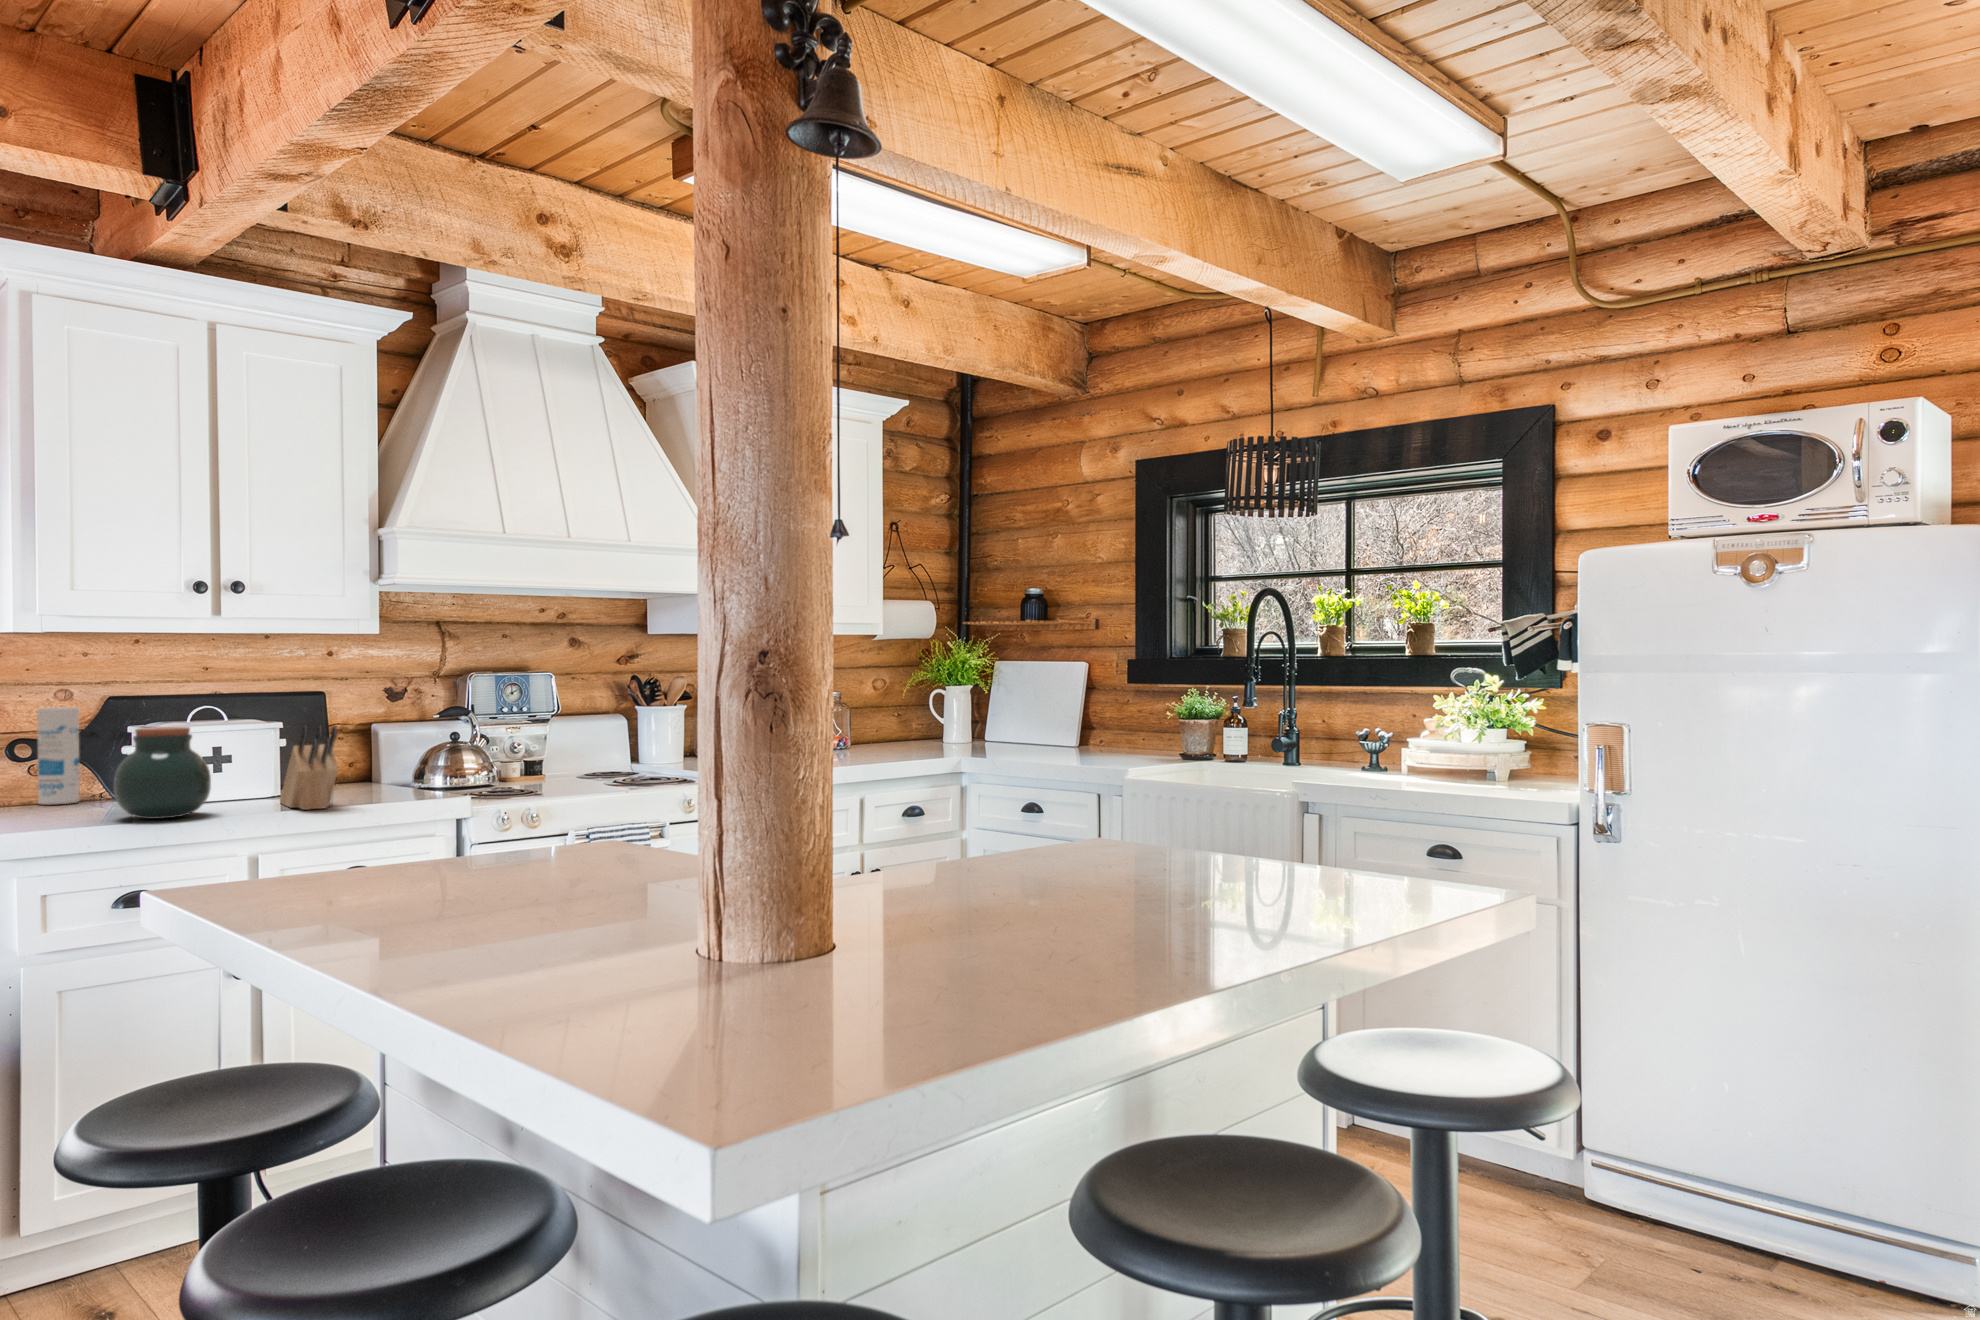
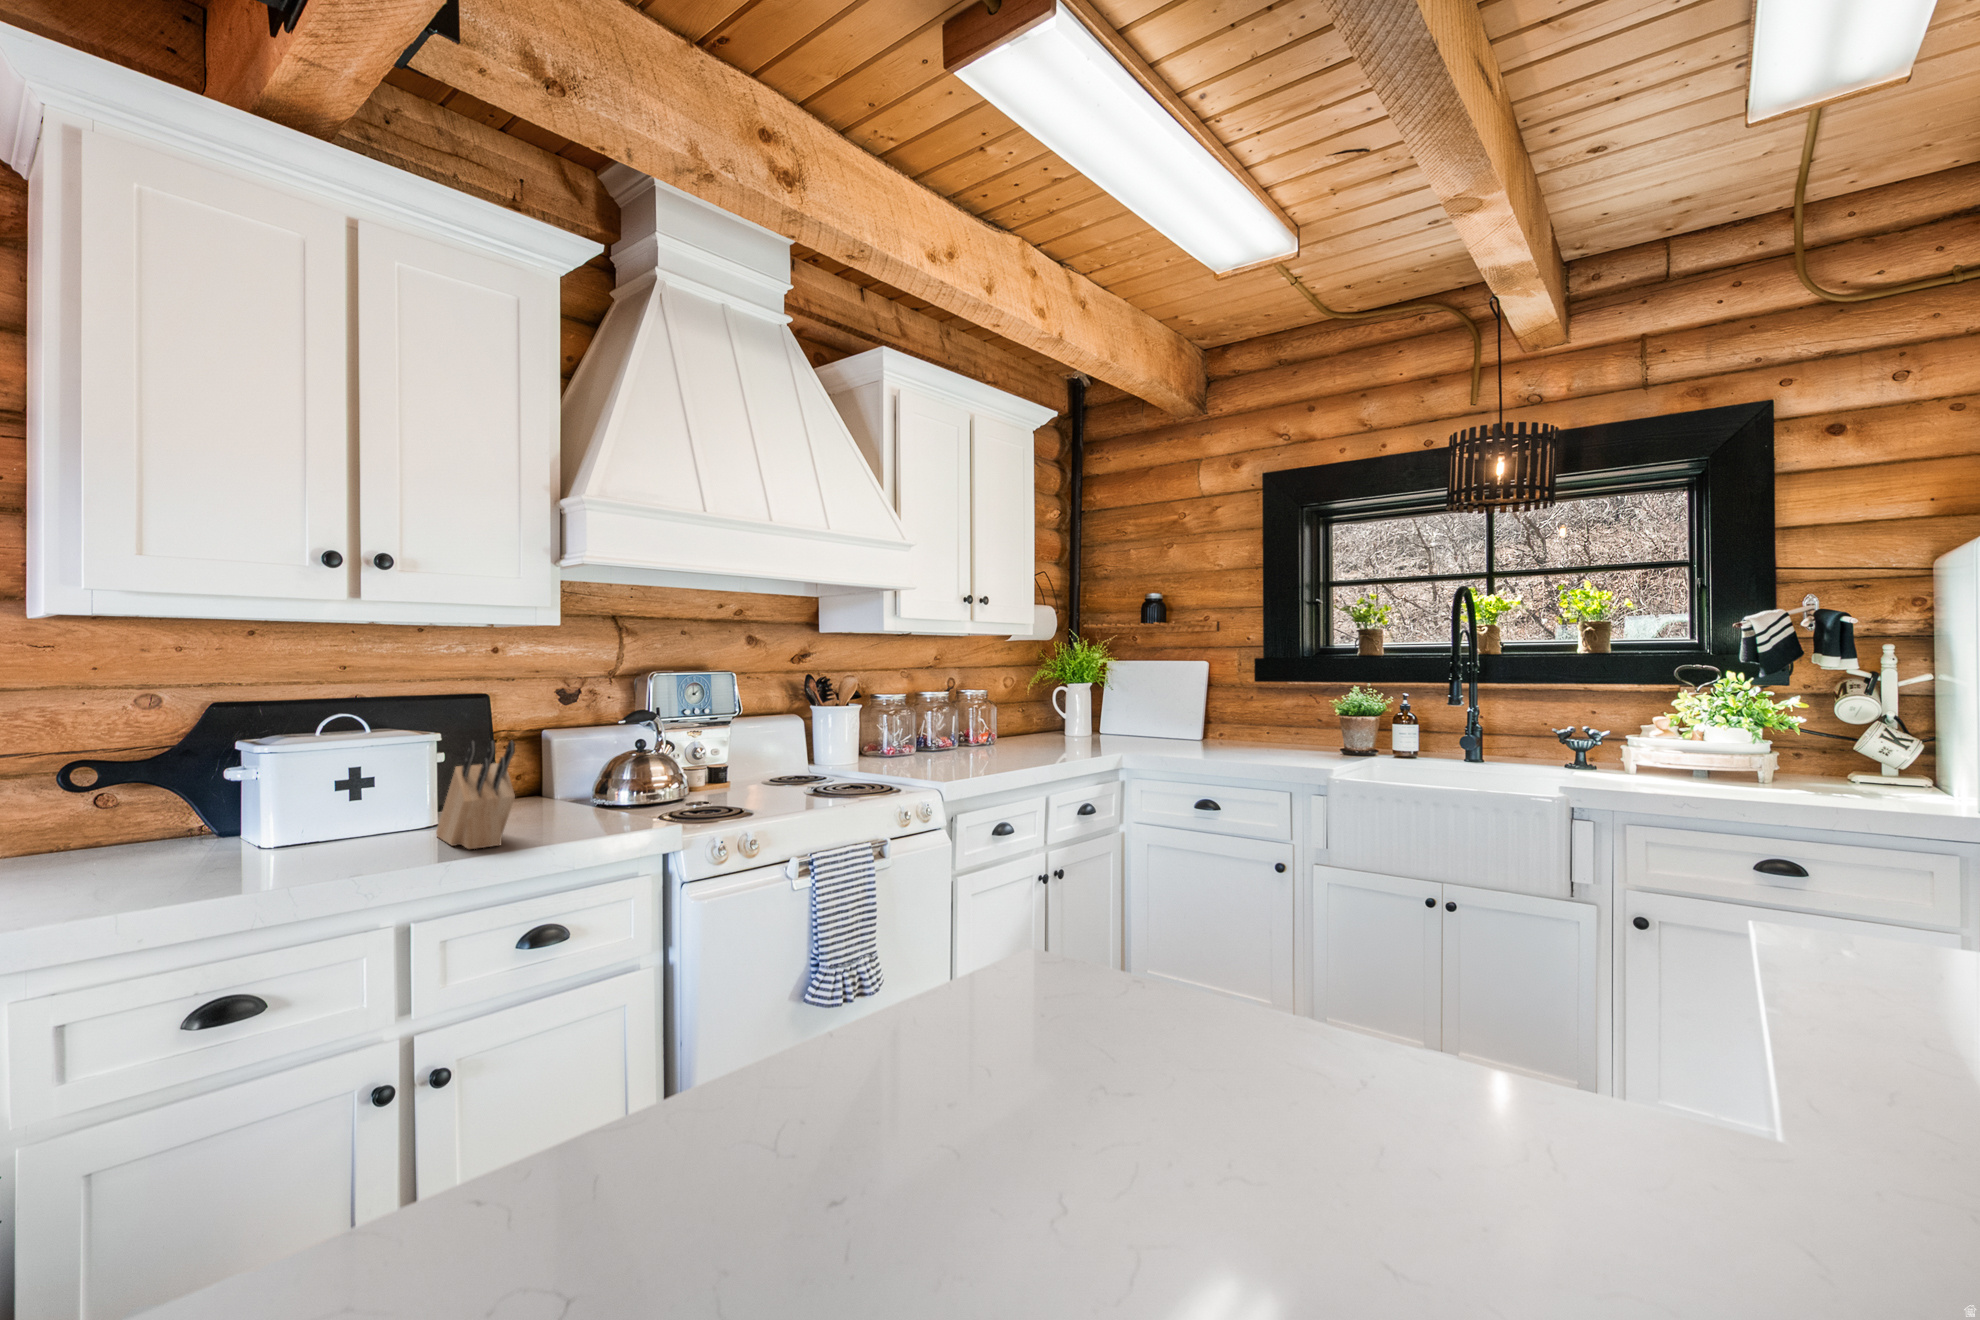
canister: present [38,707,79,805] -> none [106,717,167,846]
jar: present [114,727,211,819] -> none [198,745,341,874]

